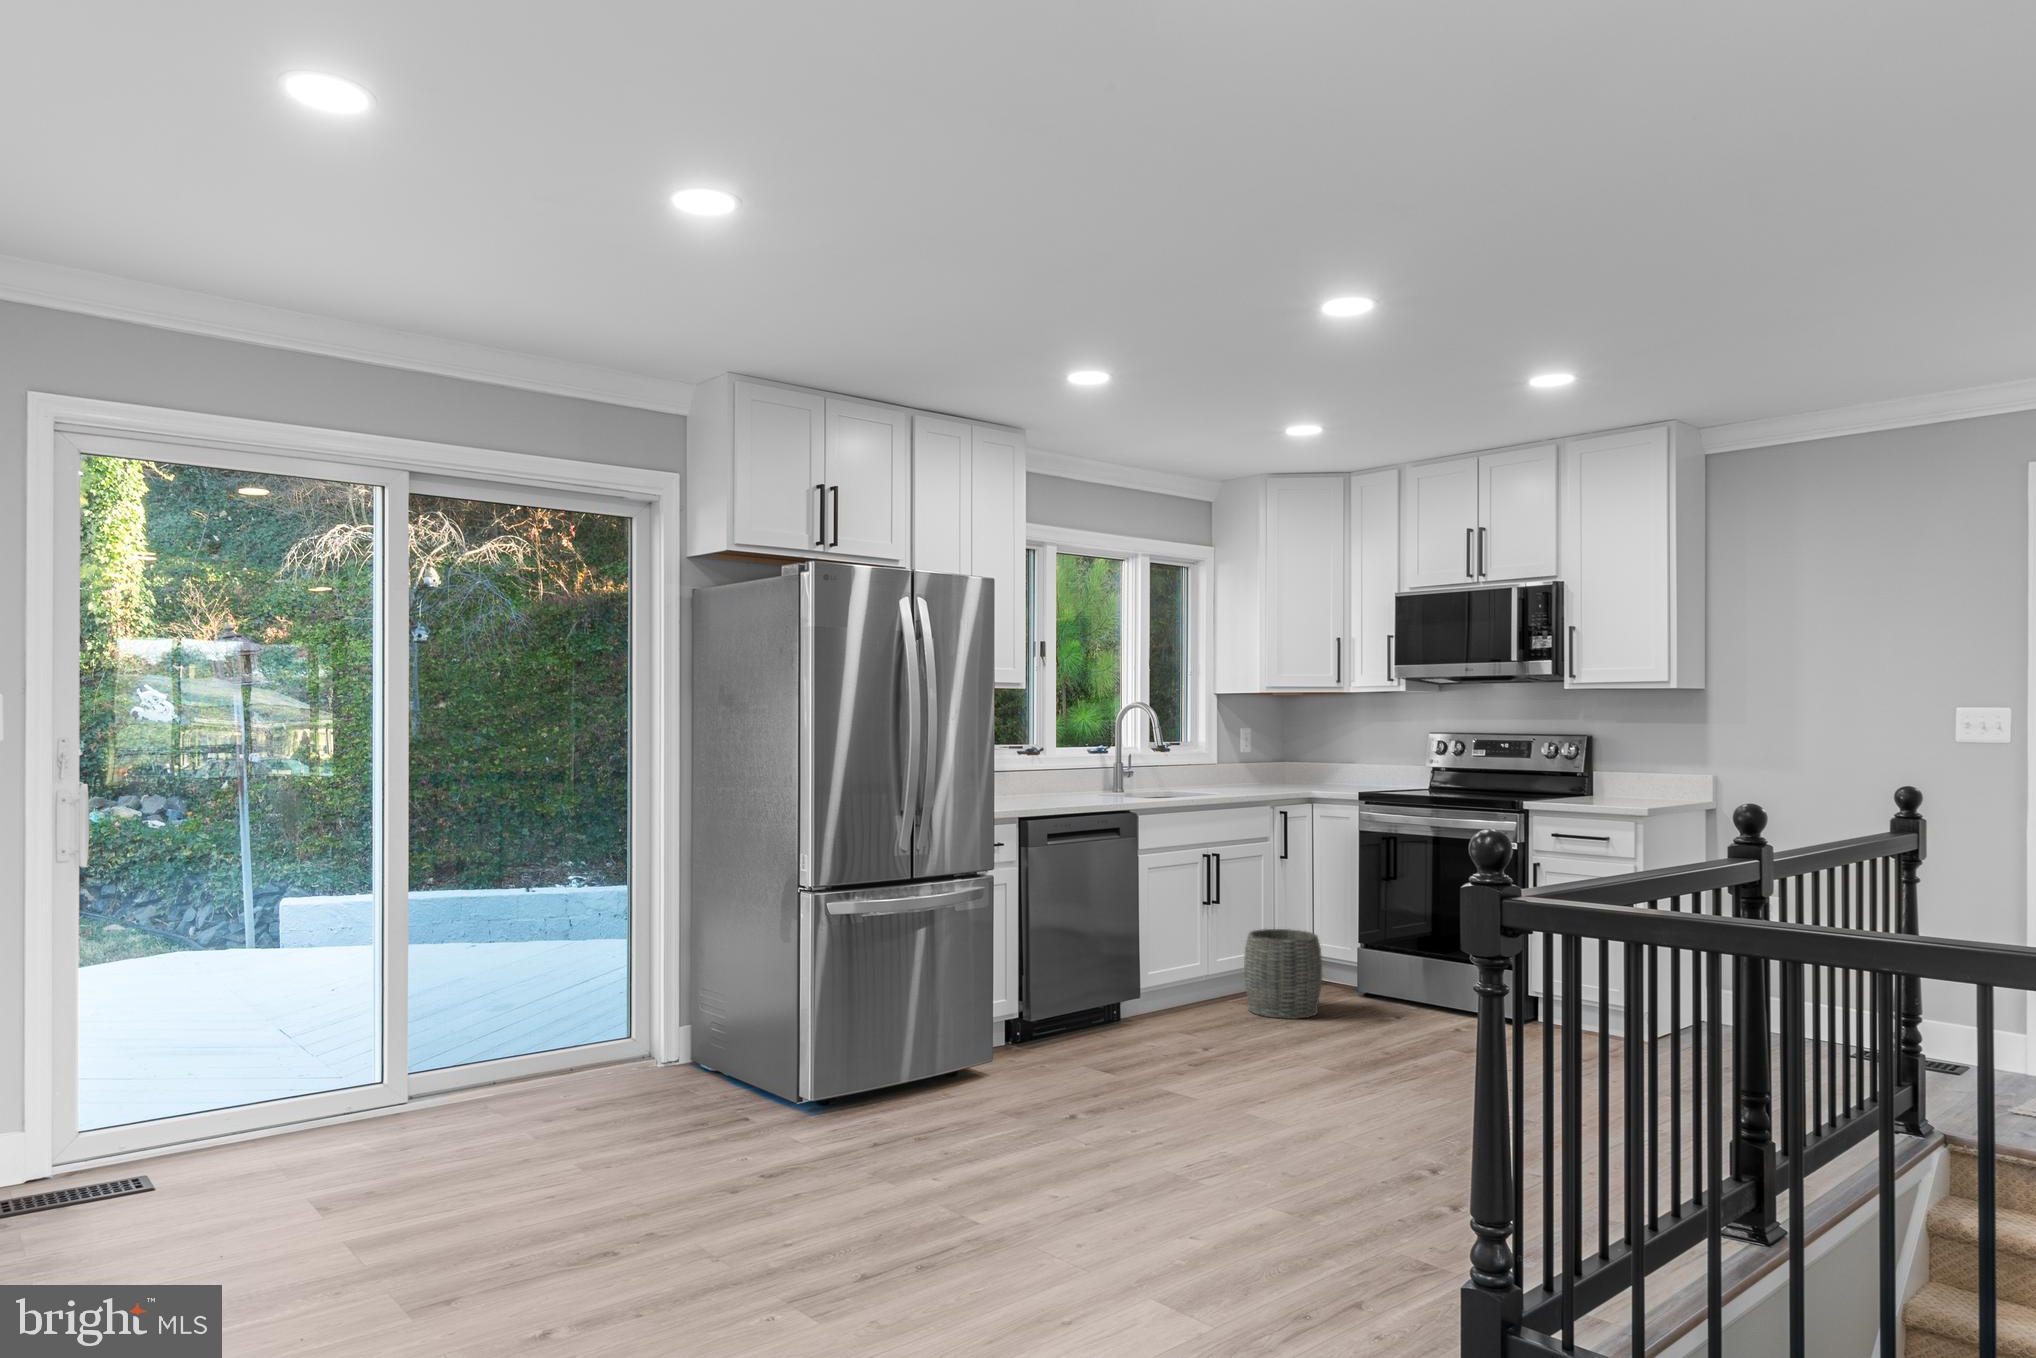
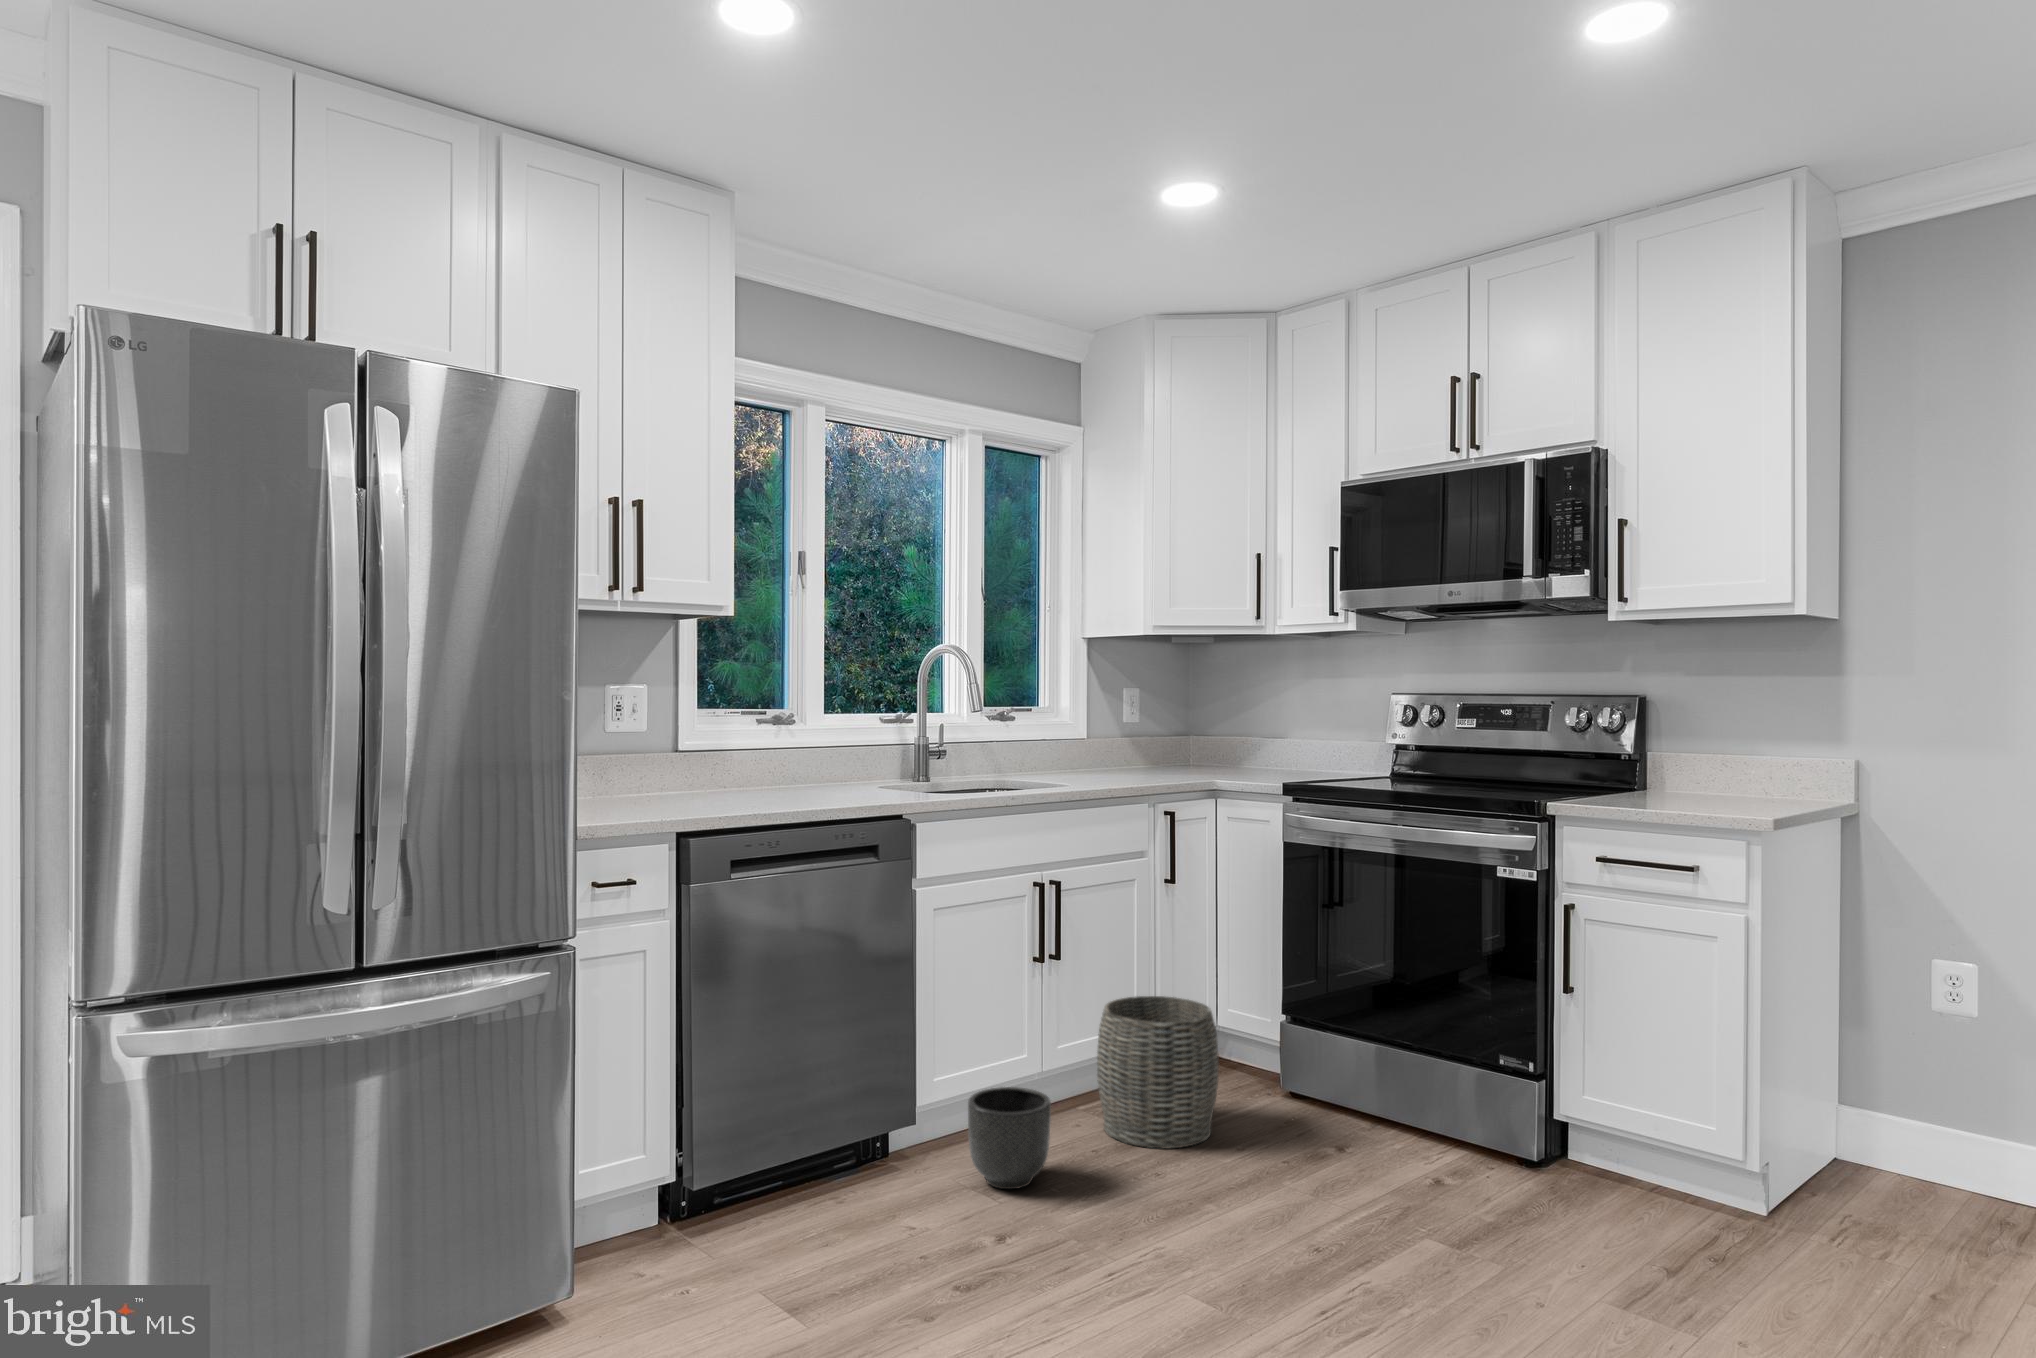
planter: none [1176,977,1226,1034] -> present [968,1087,1051,1189]

